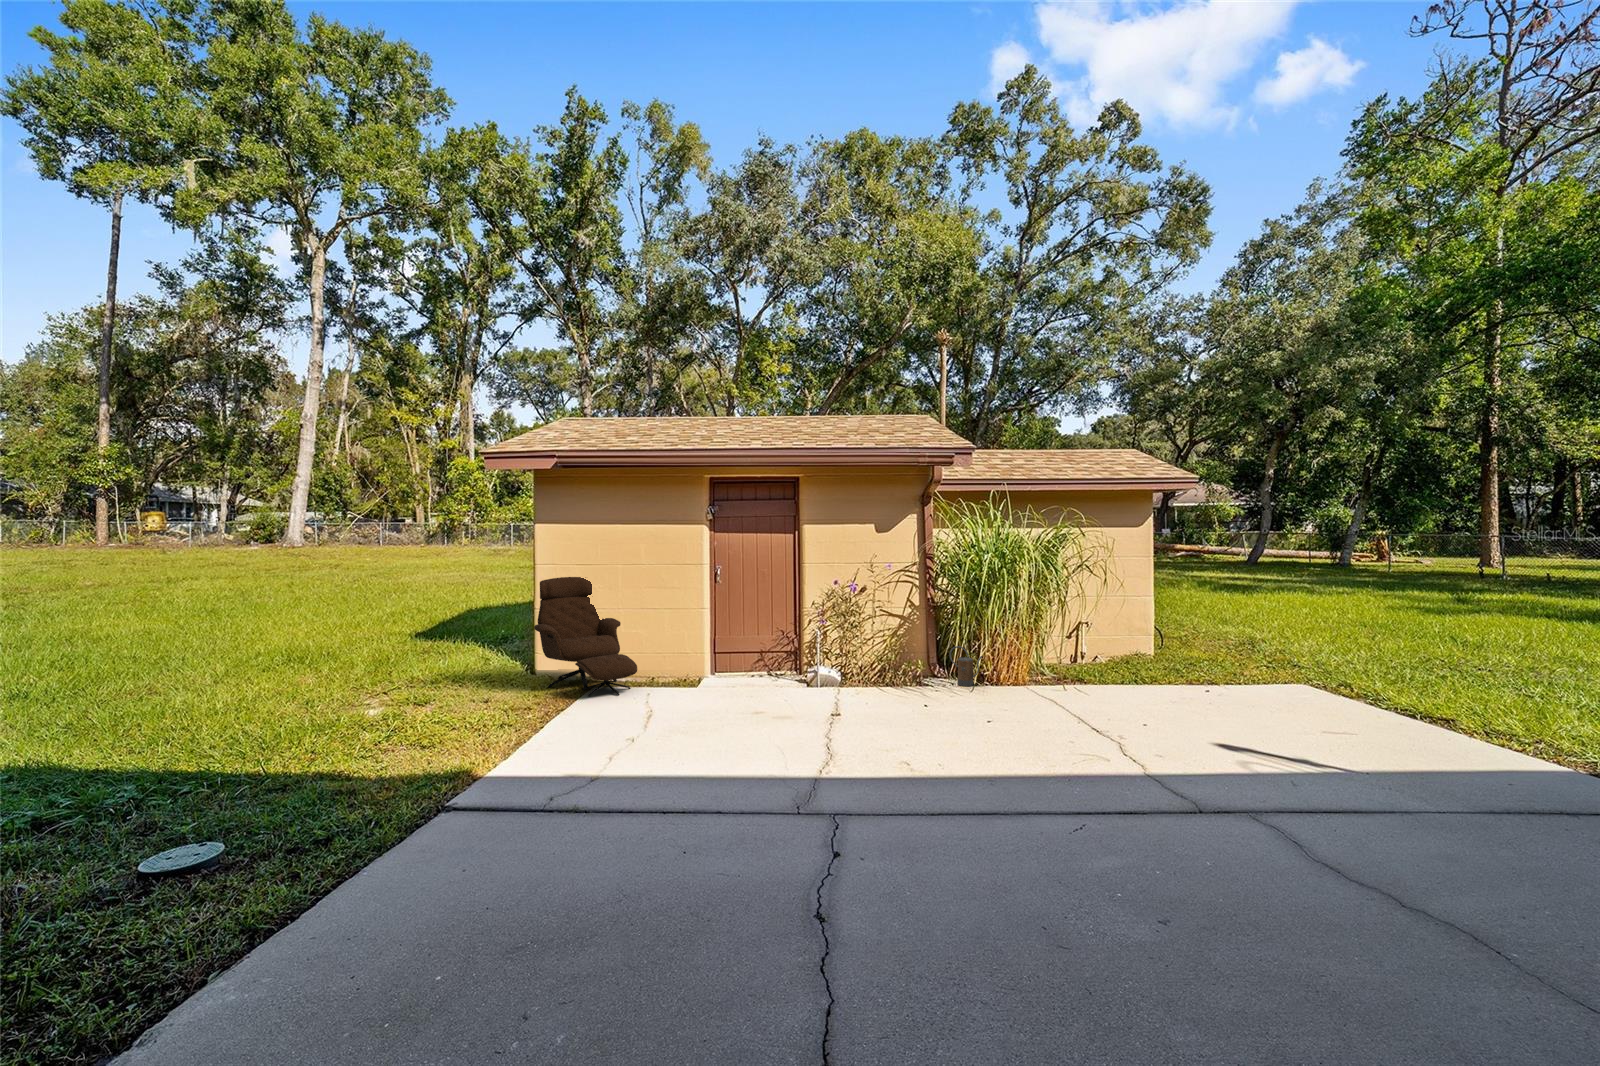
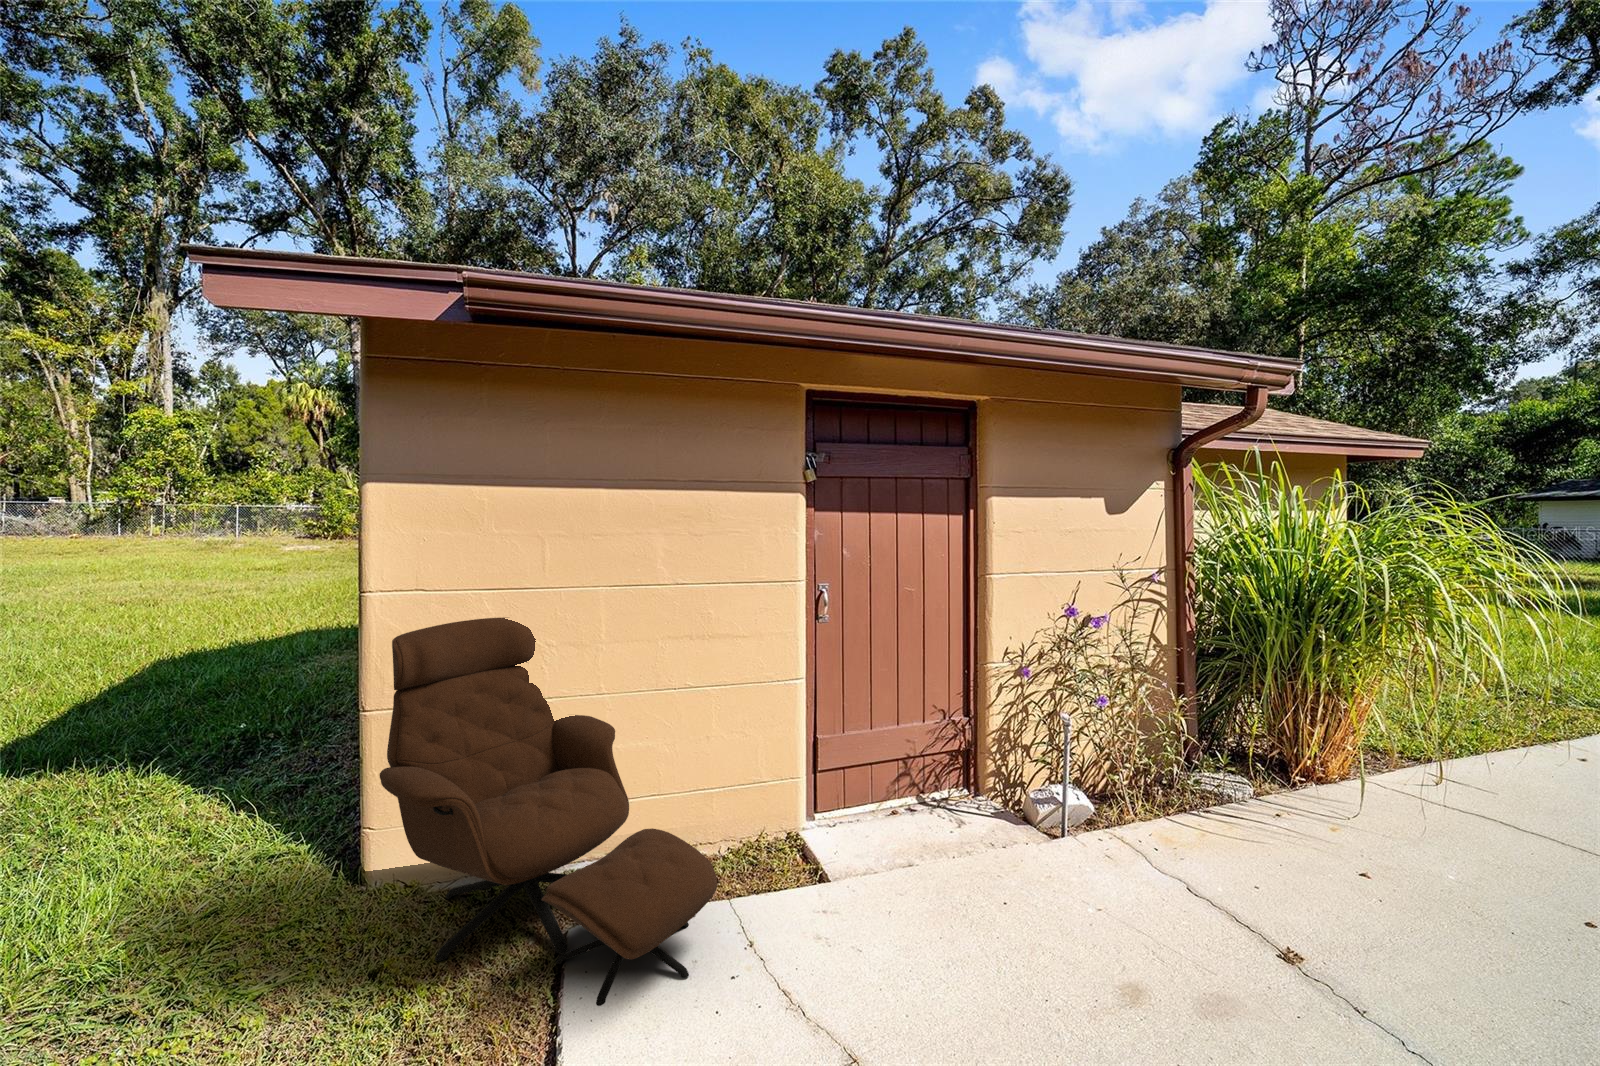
watering can: present [950,646,982,686] -> none [1259,723,1332,799]

